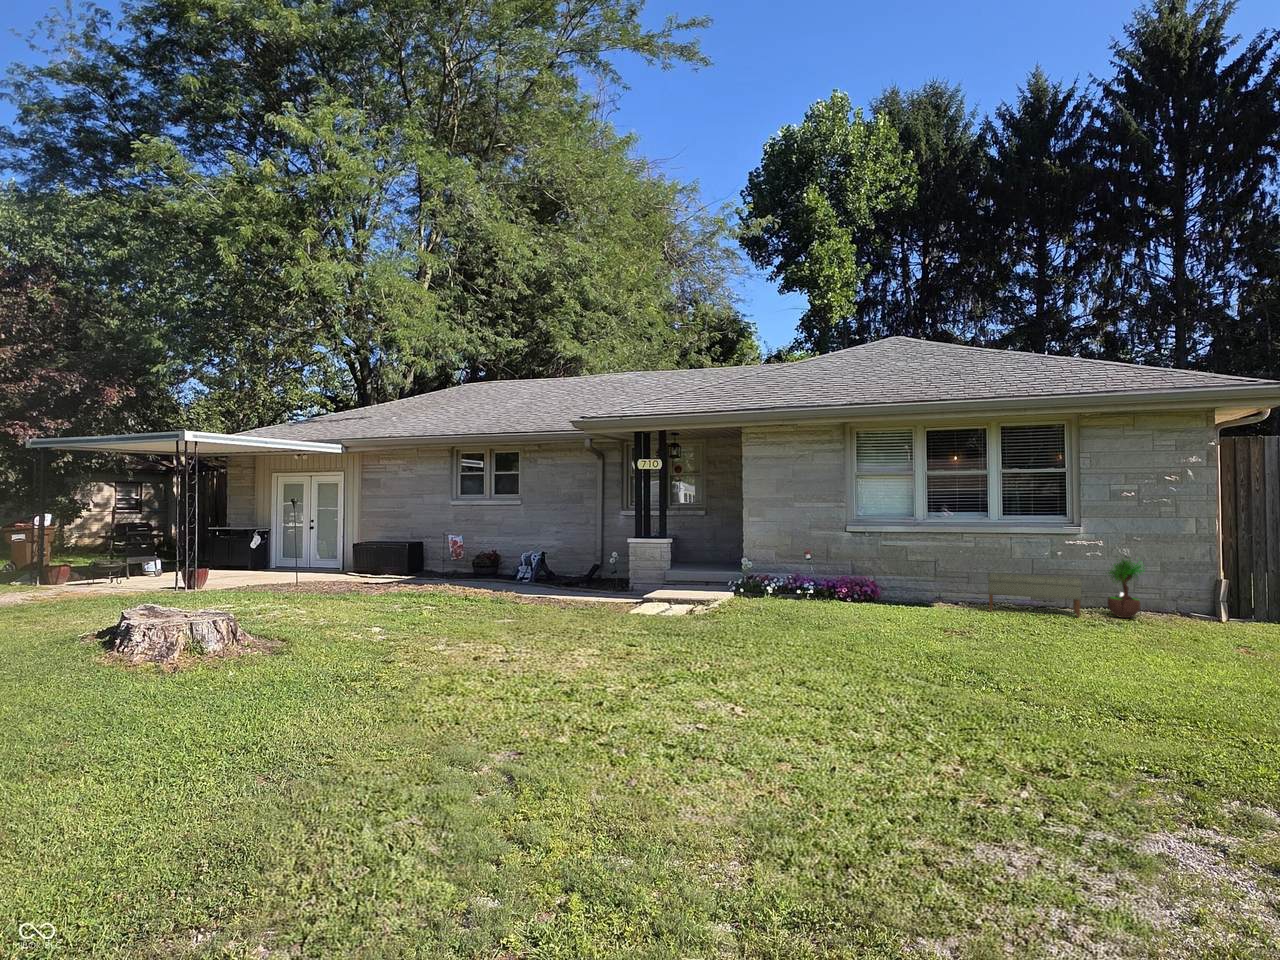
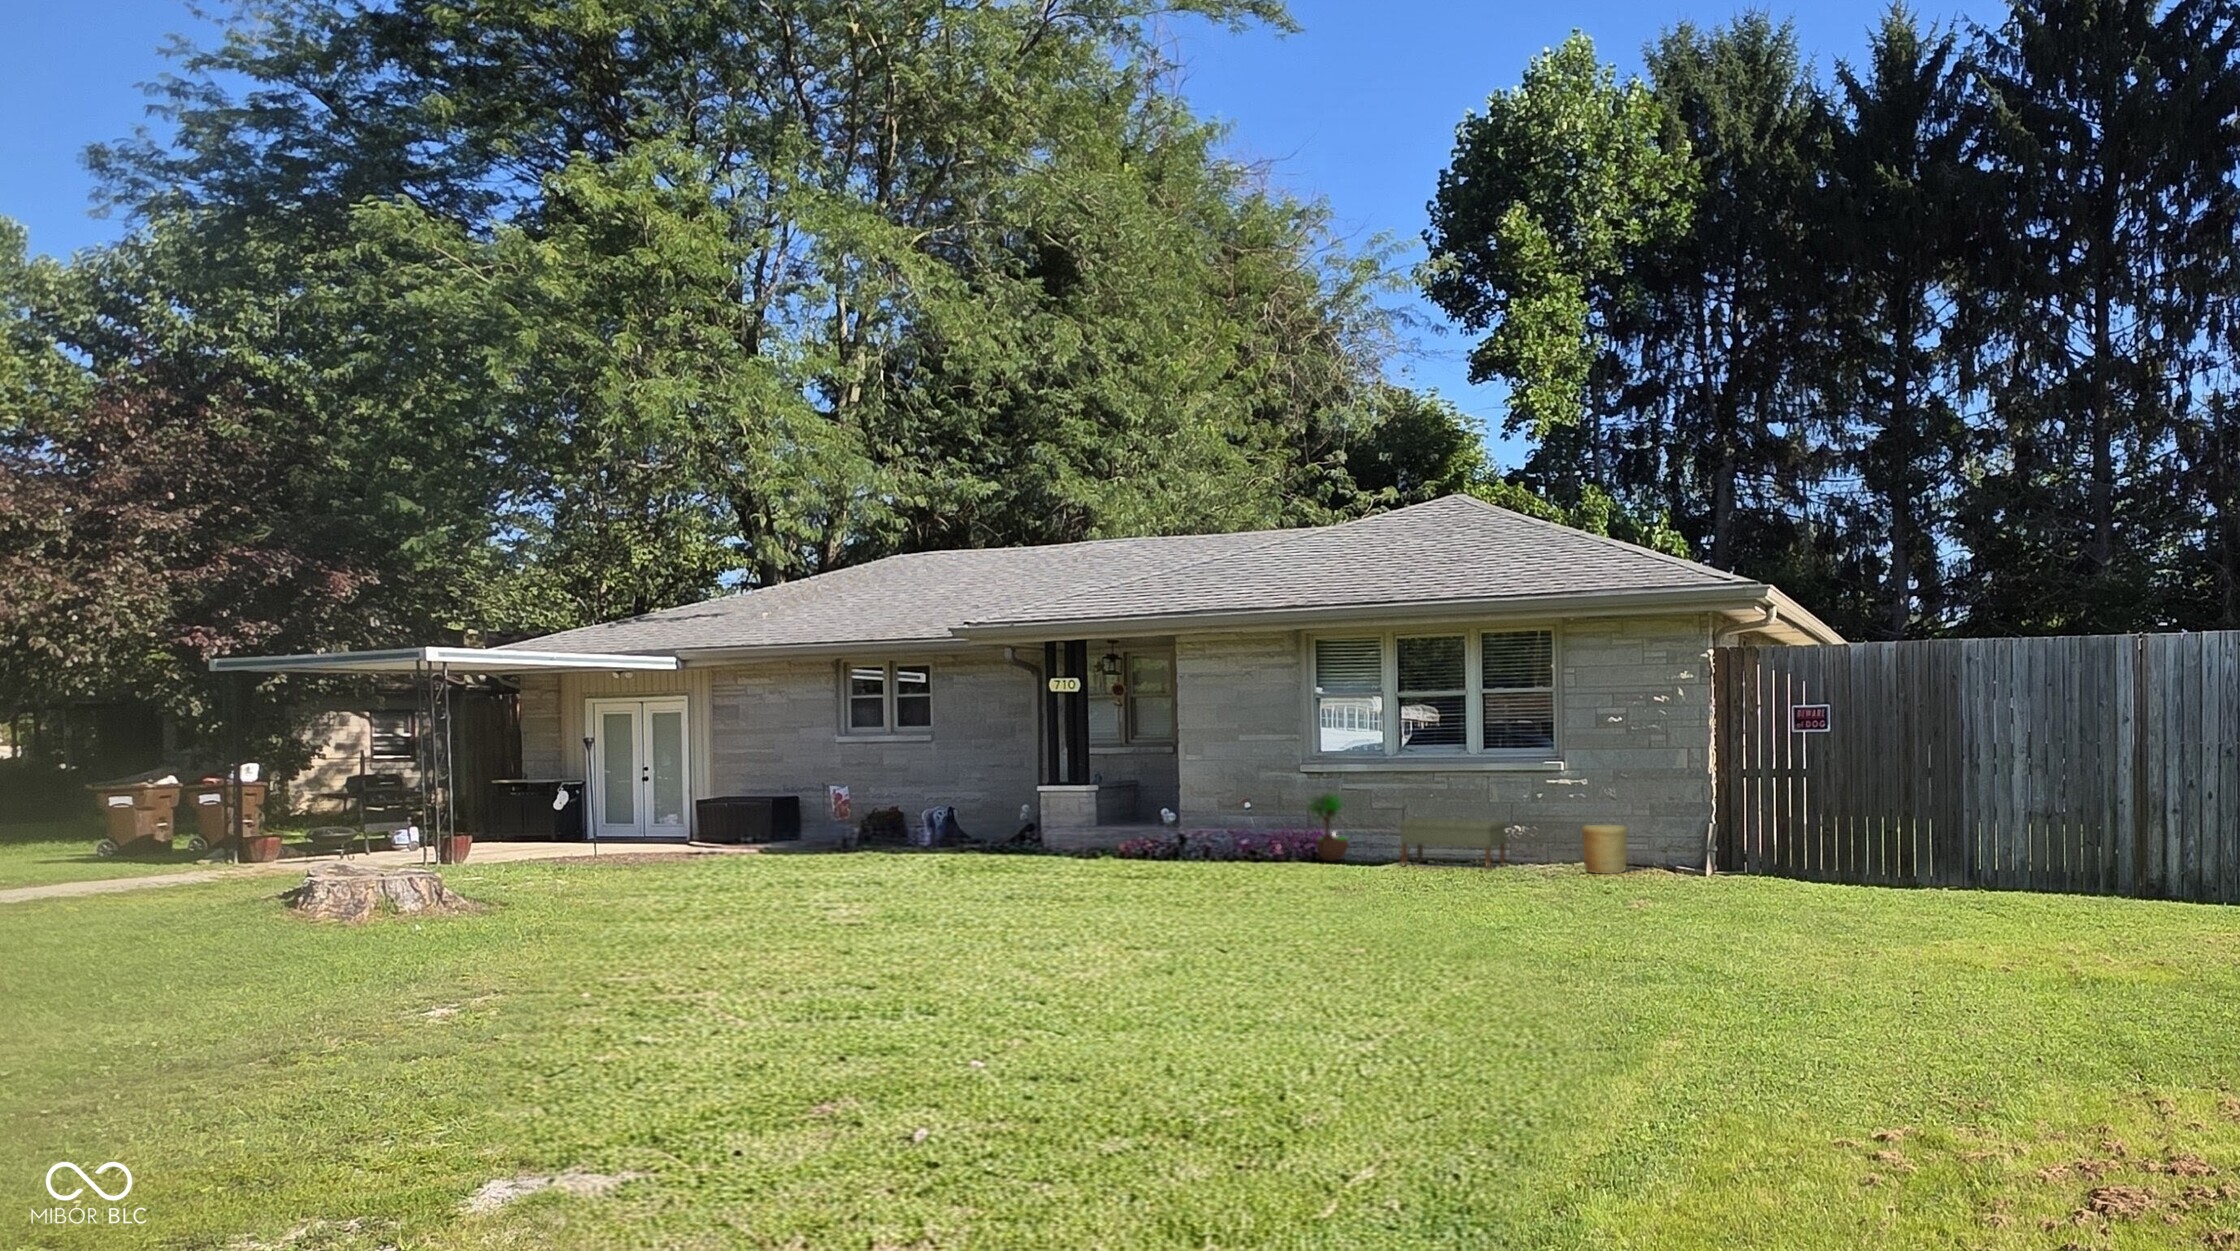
potted tree: present [1107,558,1144,618] -> present [1308,793,1348,861]
woven basket: none [1168,584,1215,625] -> present [1582,825,1627,874]

